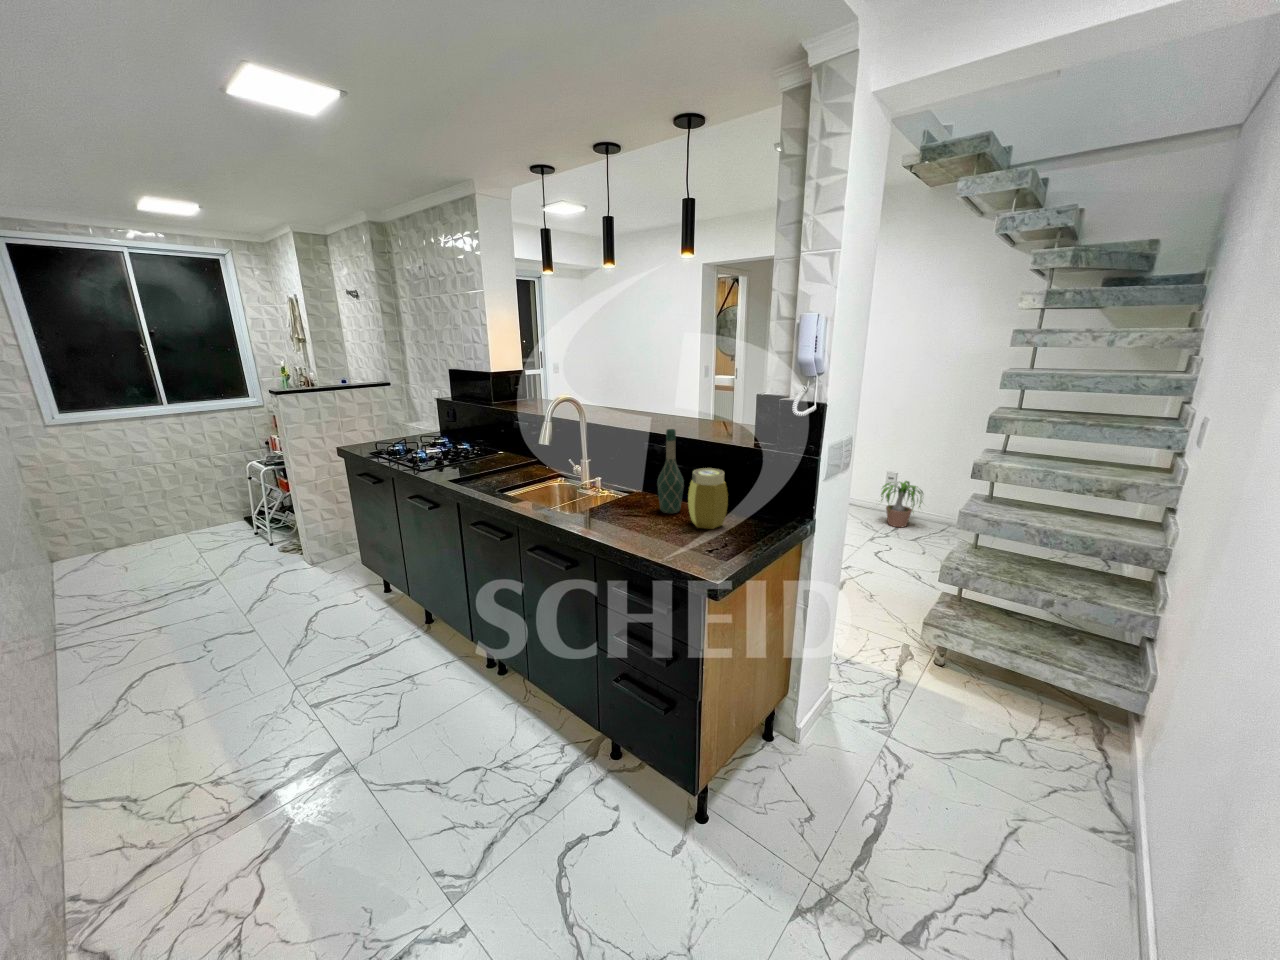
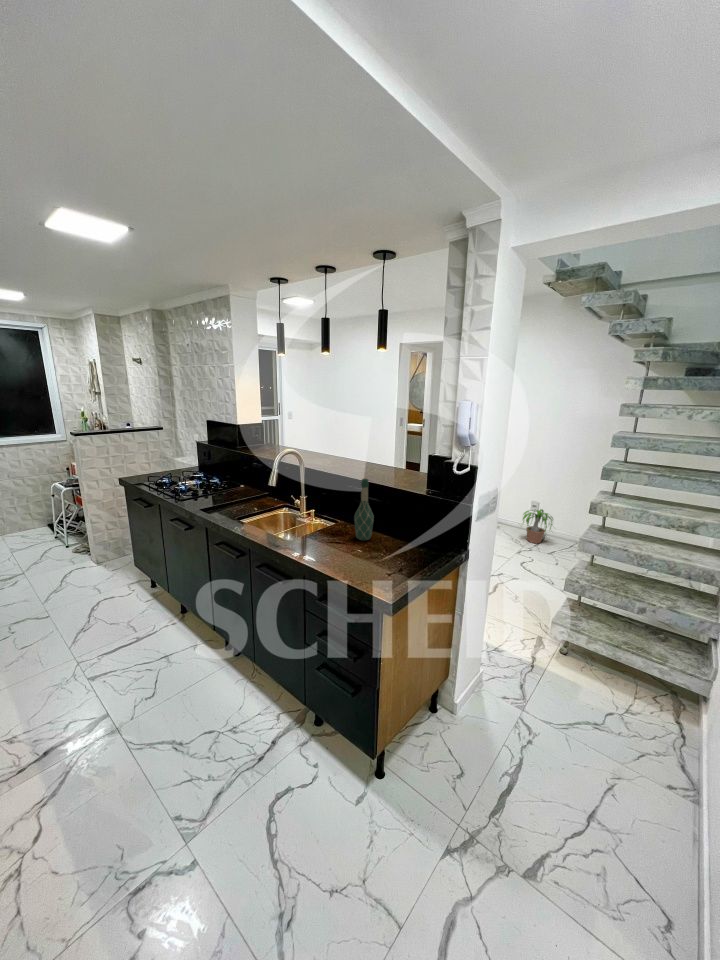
jar: present [688,468,728,529] -> none [376,509,405,555]

